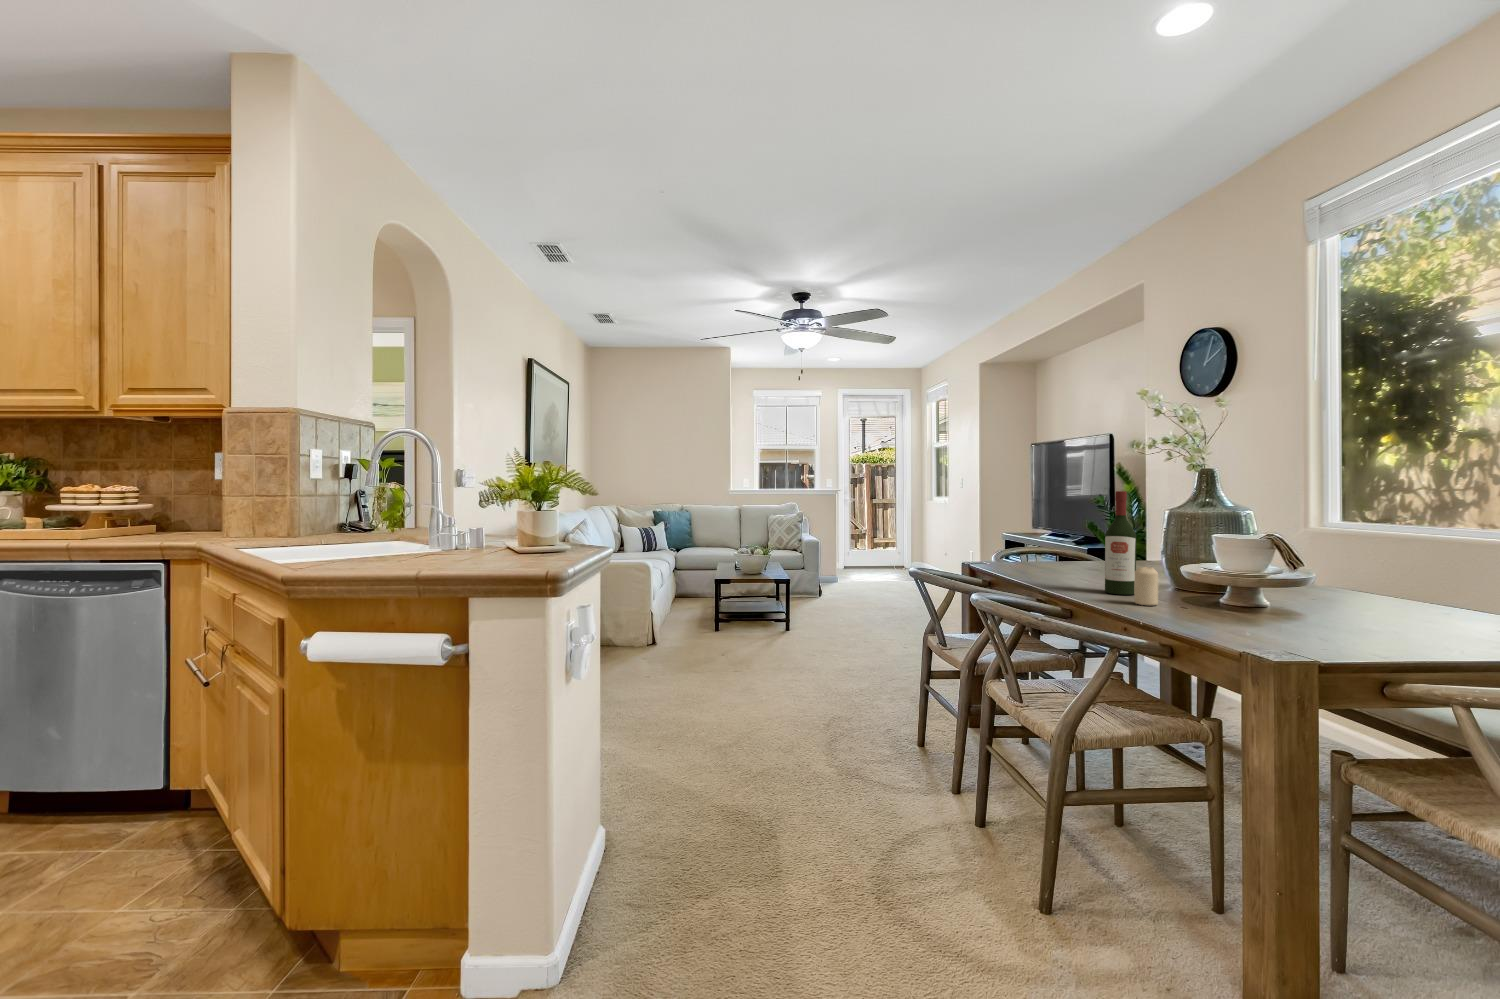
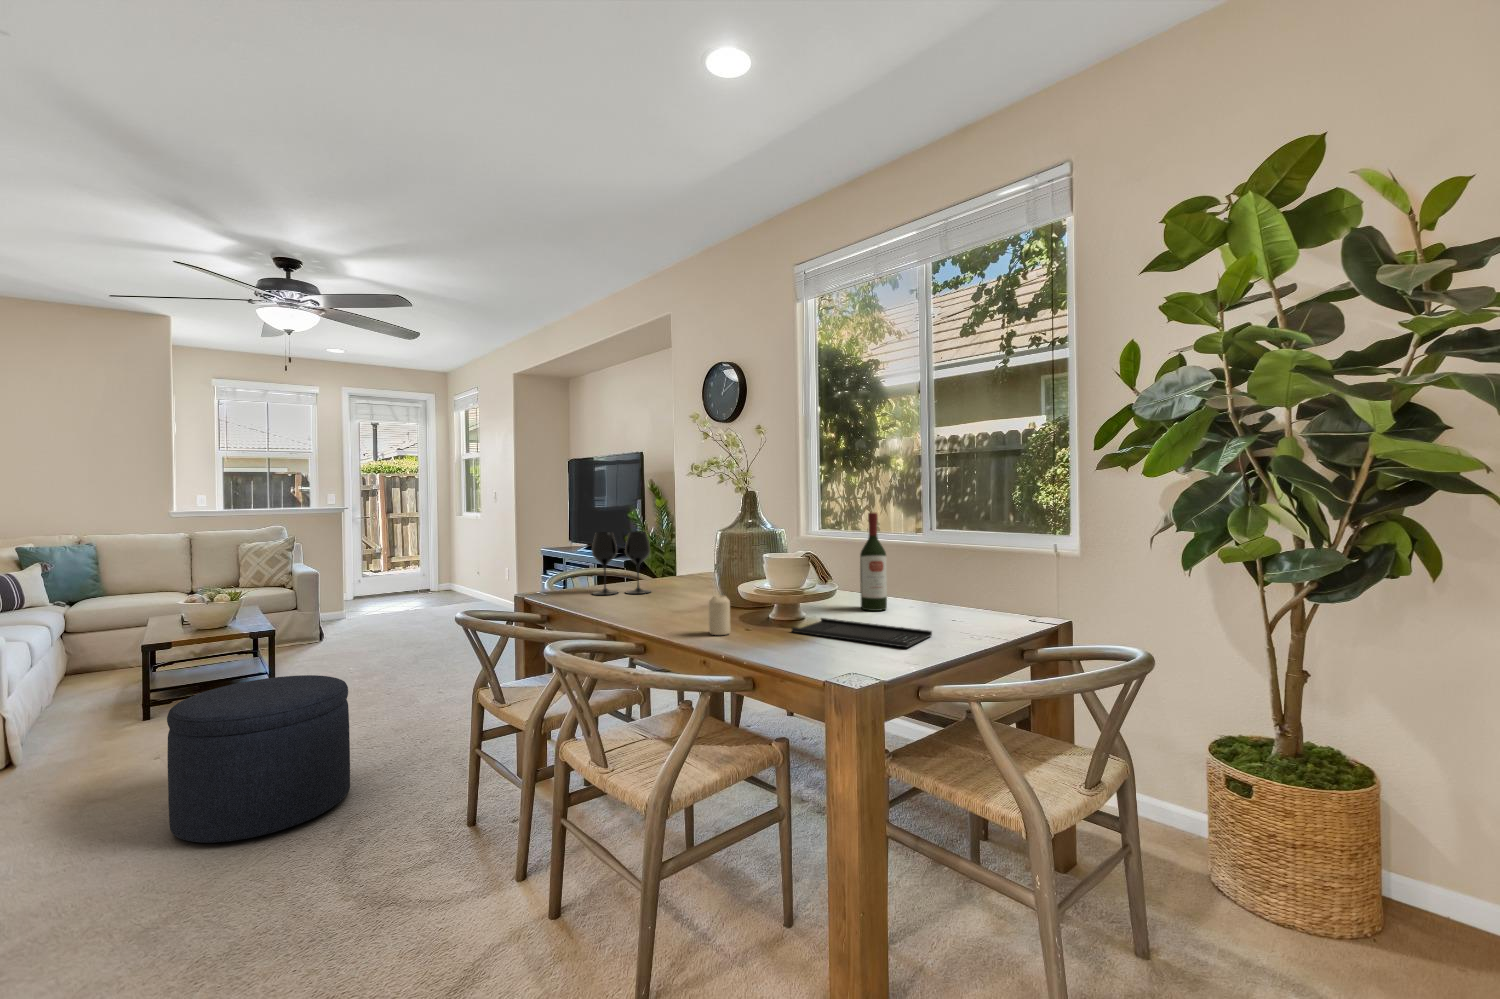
wine bottle: present [1105,491,1136,595] -> present [860,513,887,611]
wine glass: none [1031,508,1092,569] -> present [592,531,651,595]
tray: none [1233,604,1434,640] -> present [792,618,932,648]
ottoman: none [730,608,835,715] -> present [167,675,350,843]

